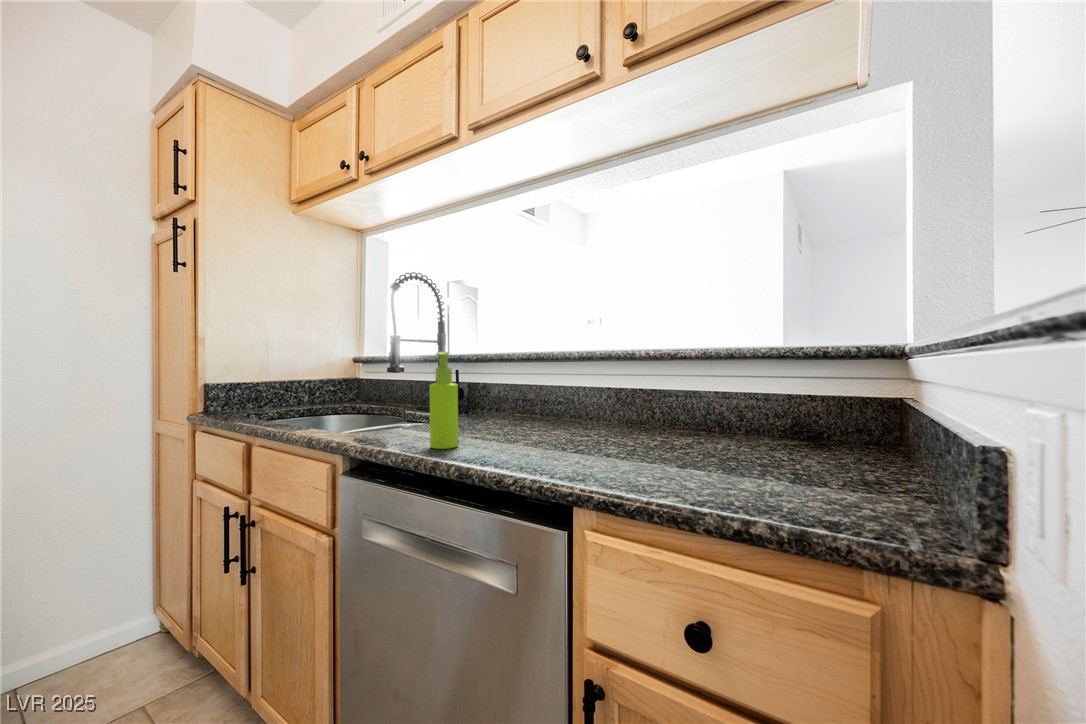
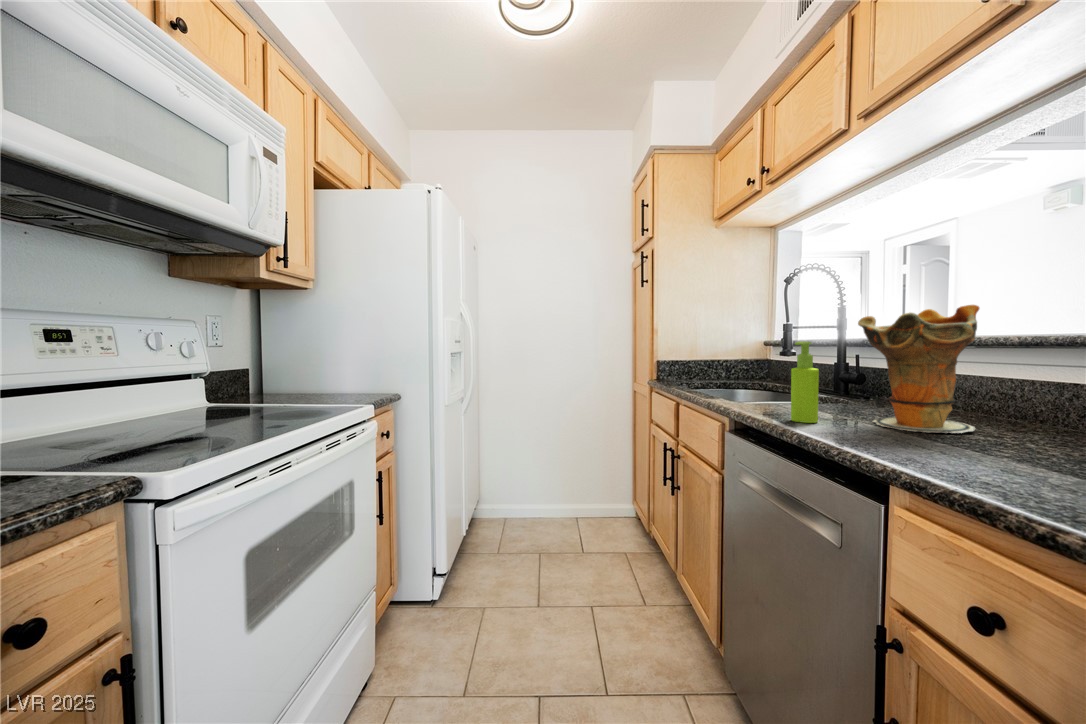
decorative vase: none [489,321,576,442] -> present [858,305,979,433]

